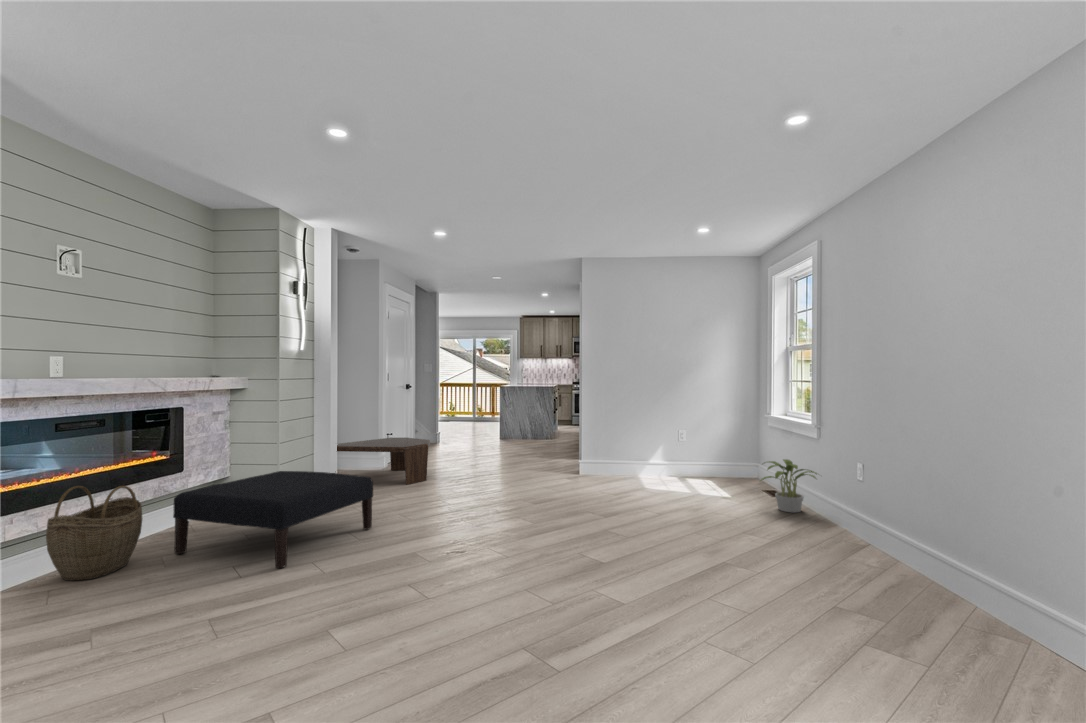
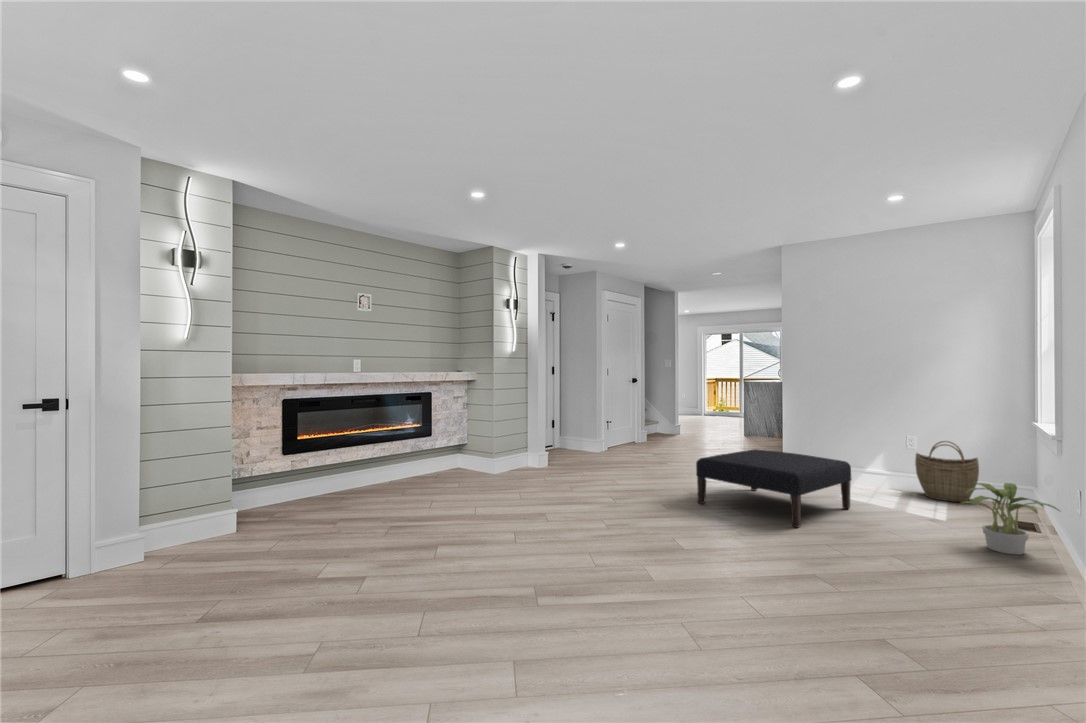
coffee table: present [337,438,430,485] -> none [548,425,632,465]
ottoman: present [173,471,373,568] -> present [696,449,851,528]
woven basket: present [46,486,142,581] -> present [915,441,979,502]

